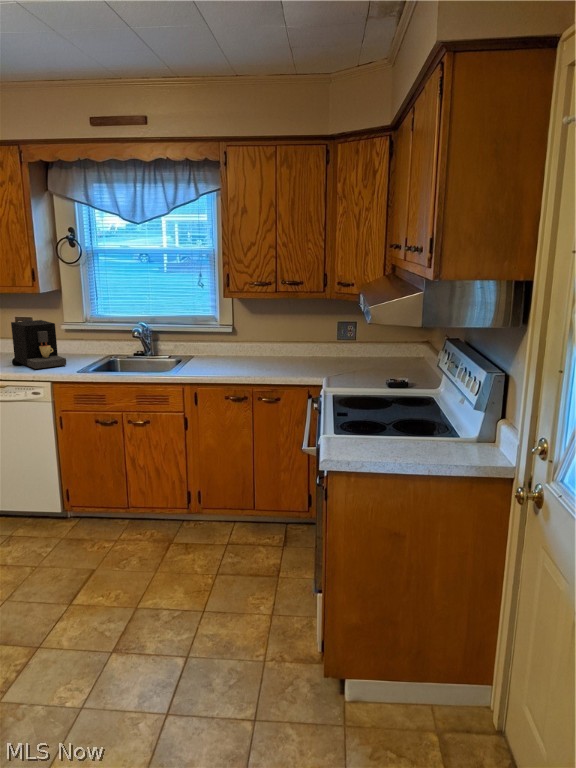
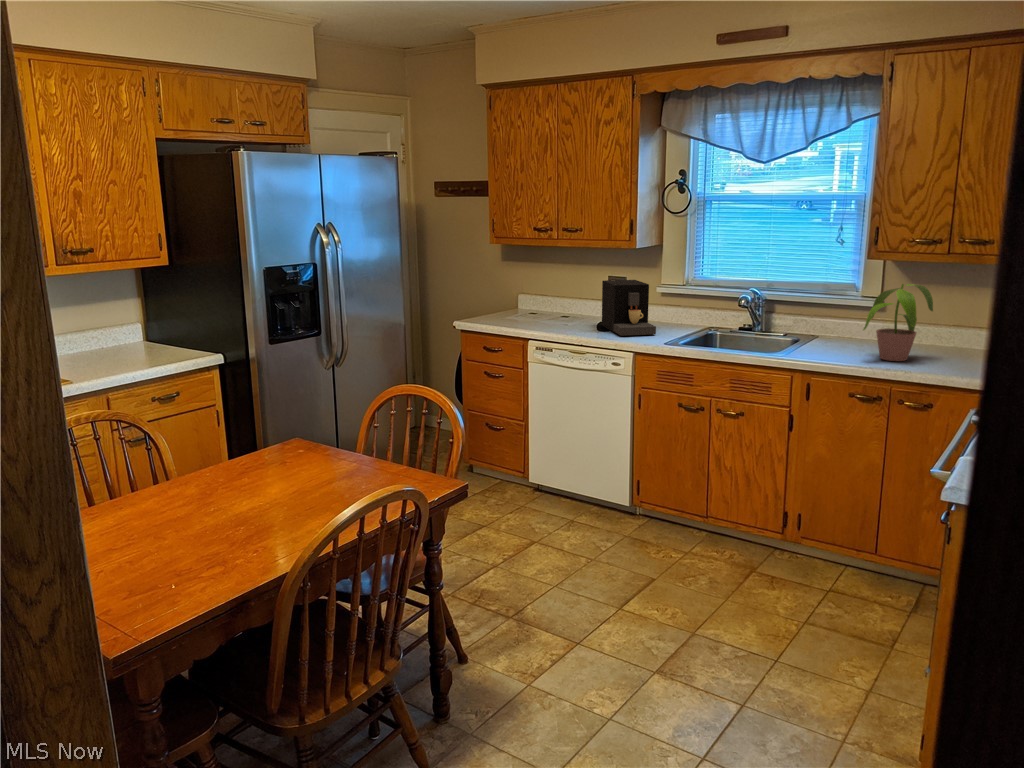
potted plant: none [219,313,279,369] -> present [863,284,933,361]

